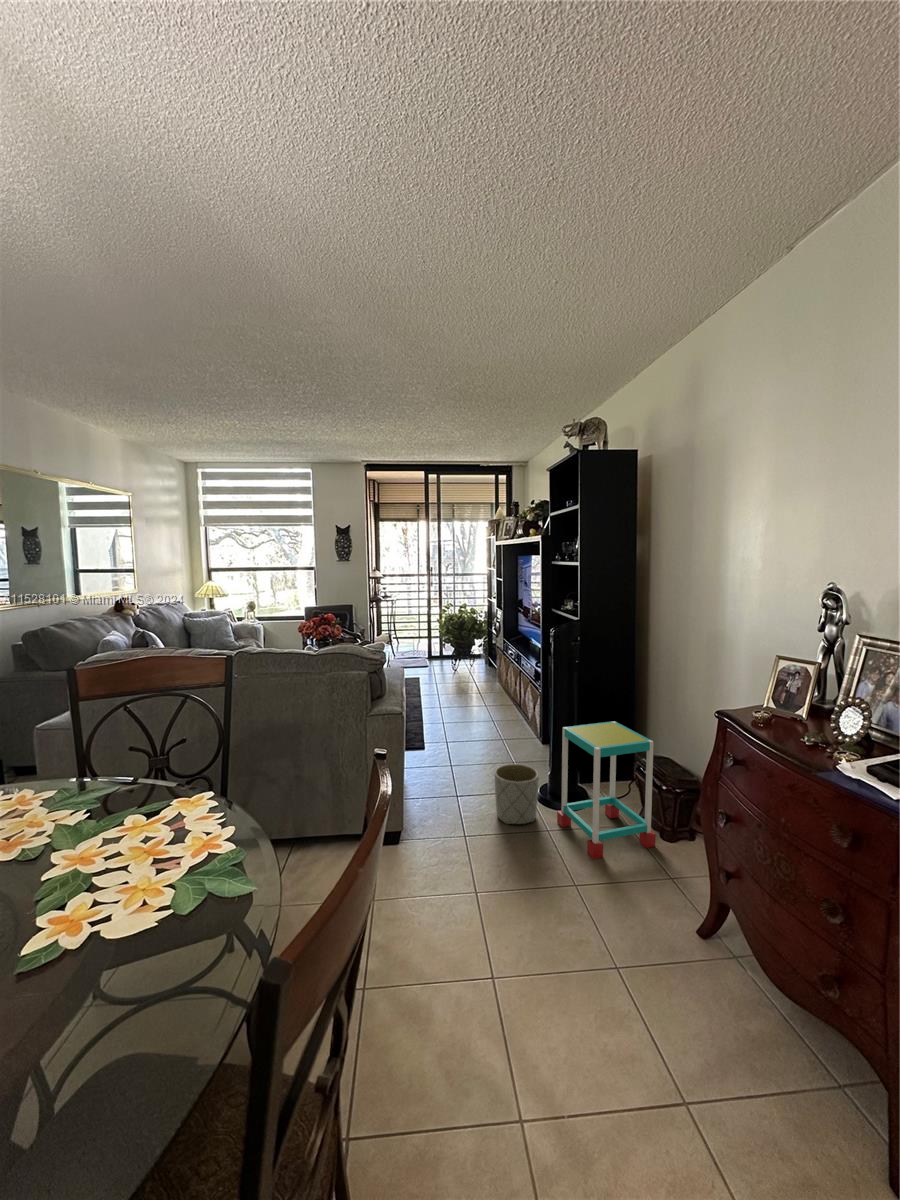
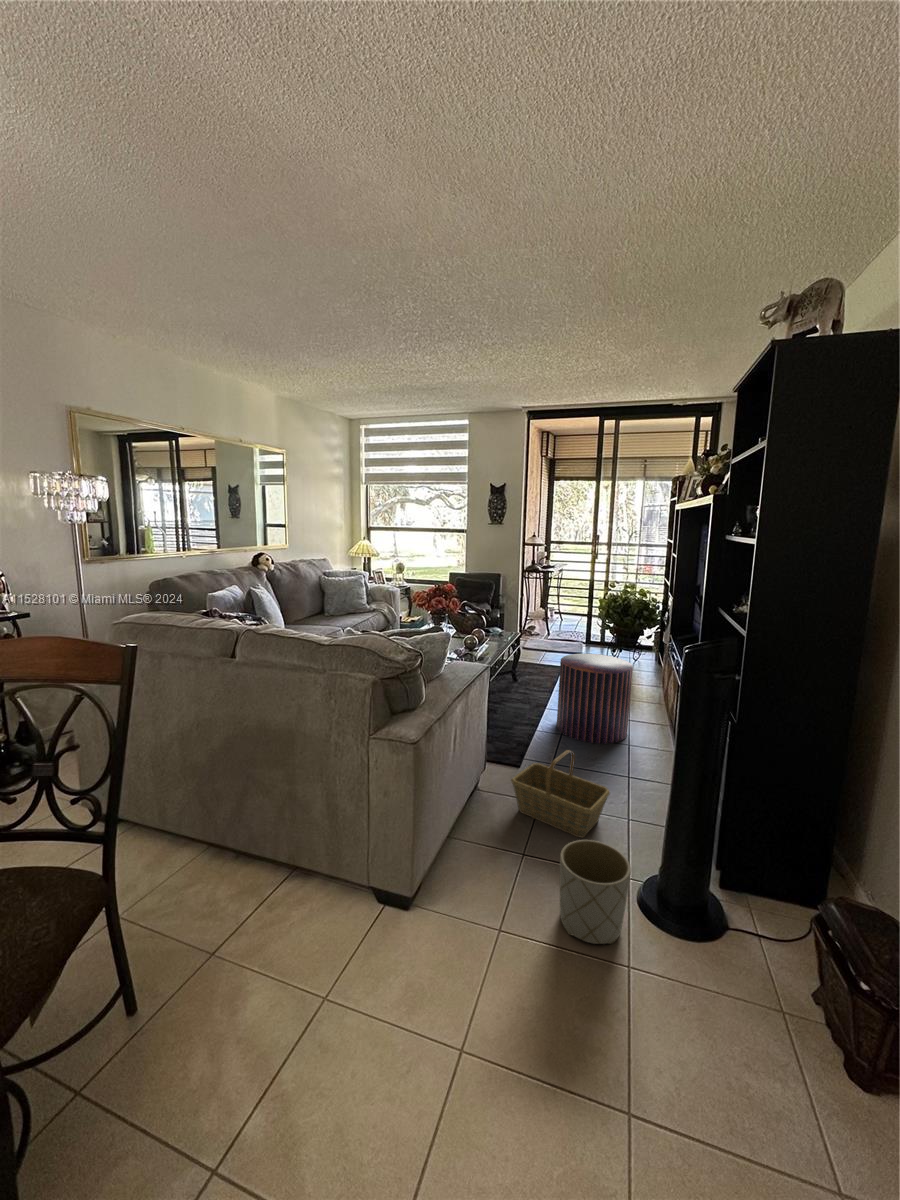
pouf: none [436,658,490,725] -> present [557,654,633,744]
basket: none [433,720,502,778] -> present [511,750,610,838]
side table: present [557,721,656,859] -> none [652,816,850,1088]

